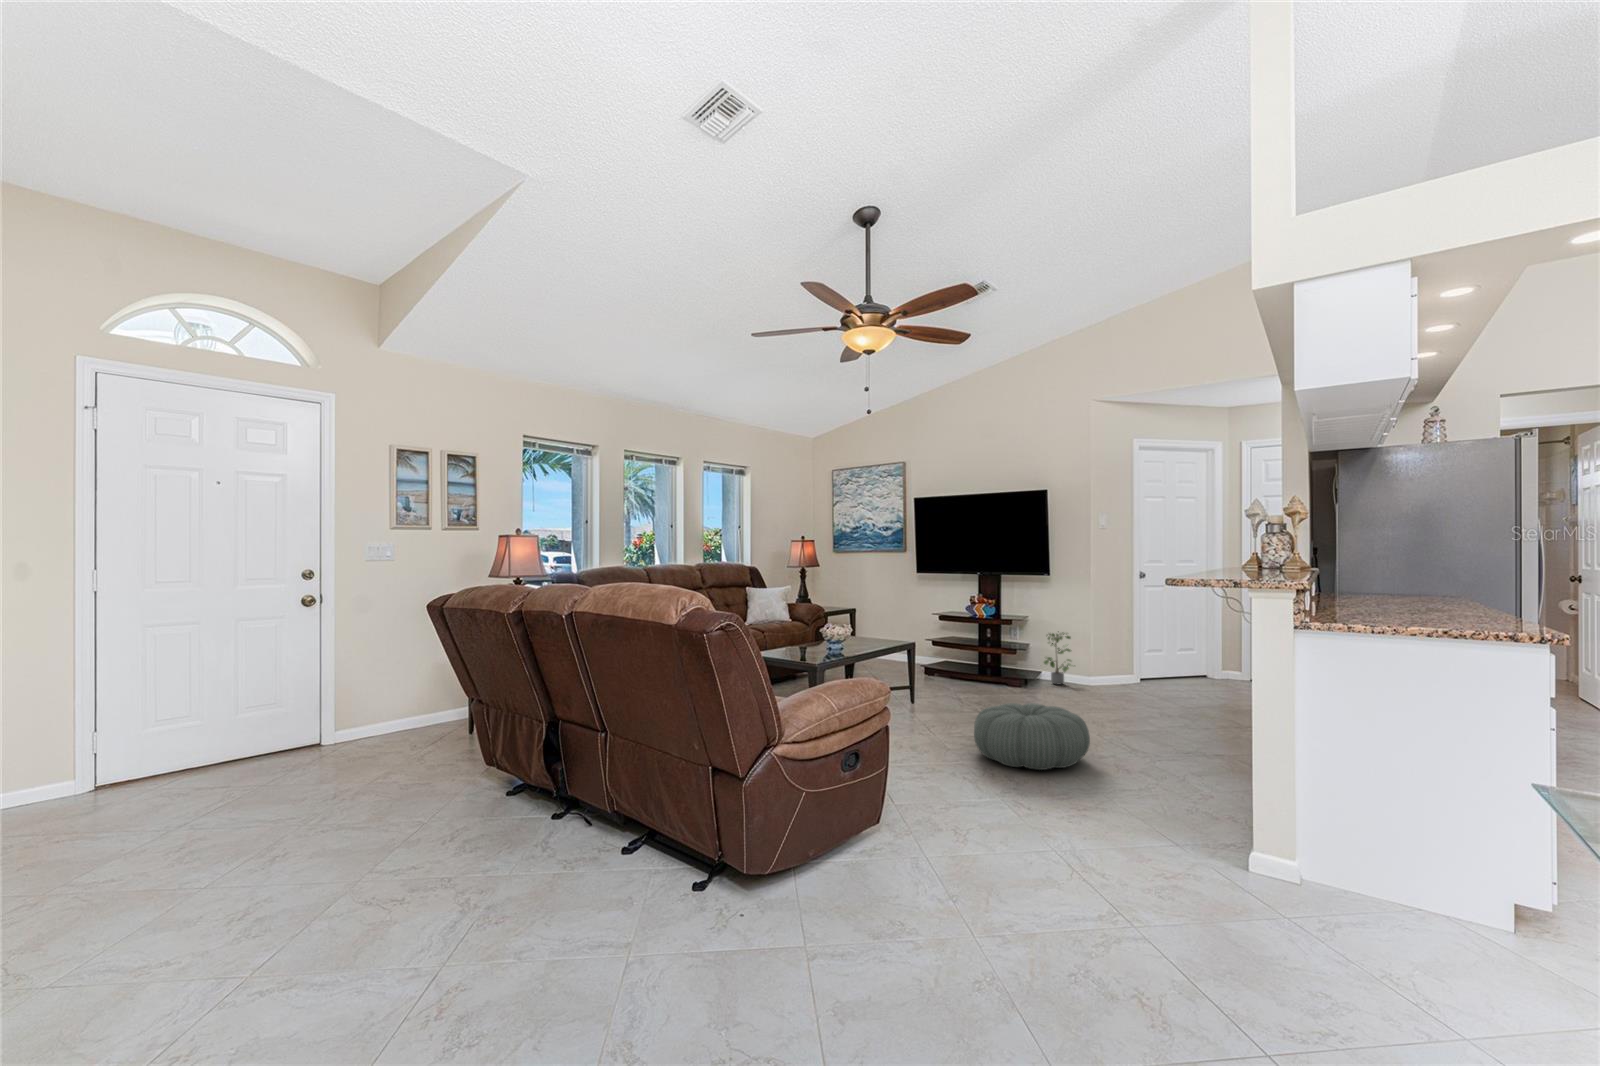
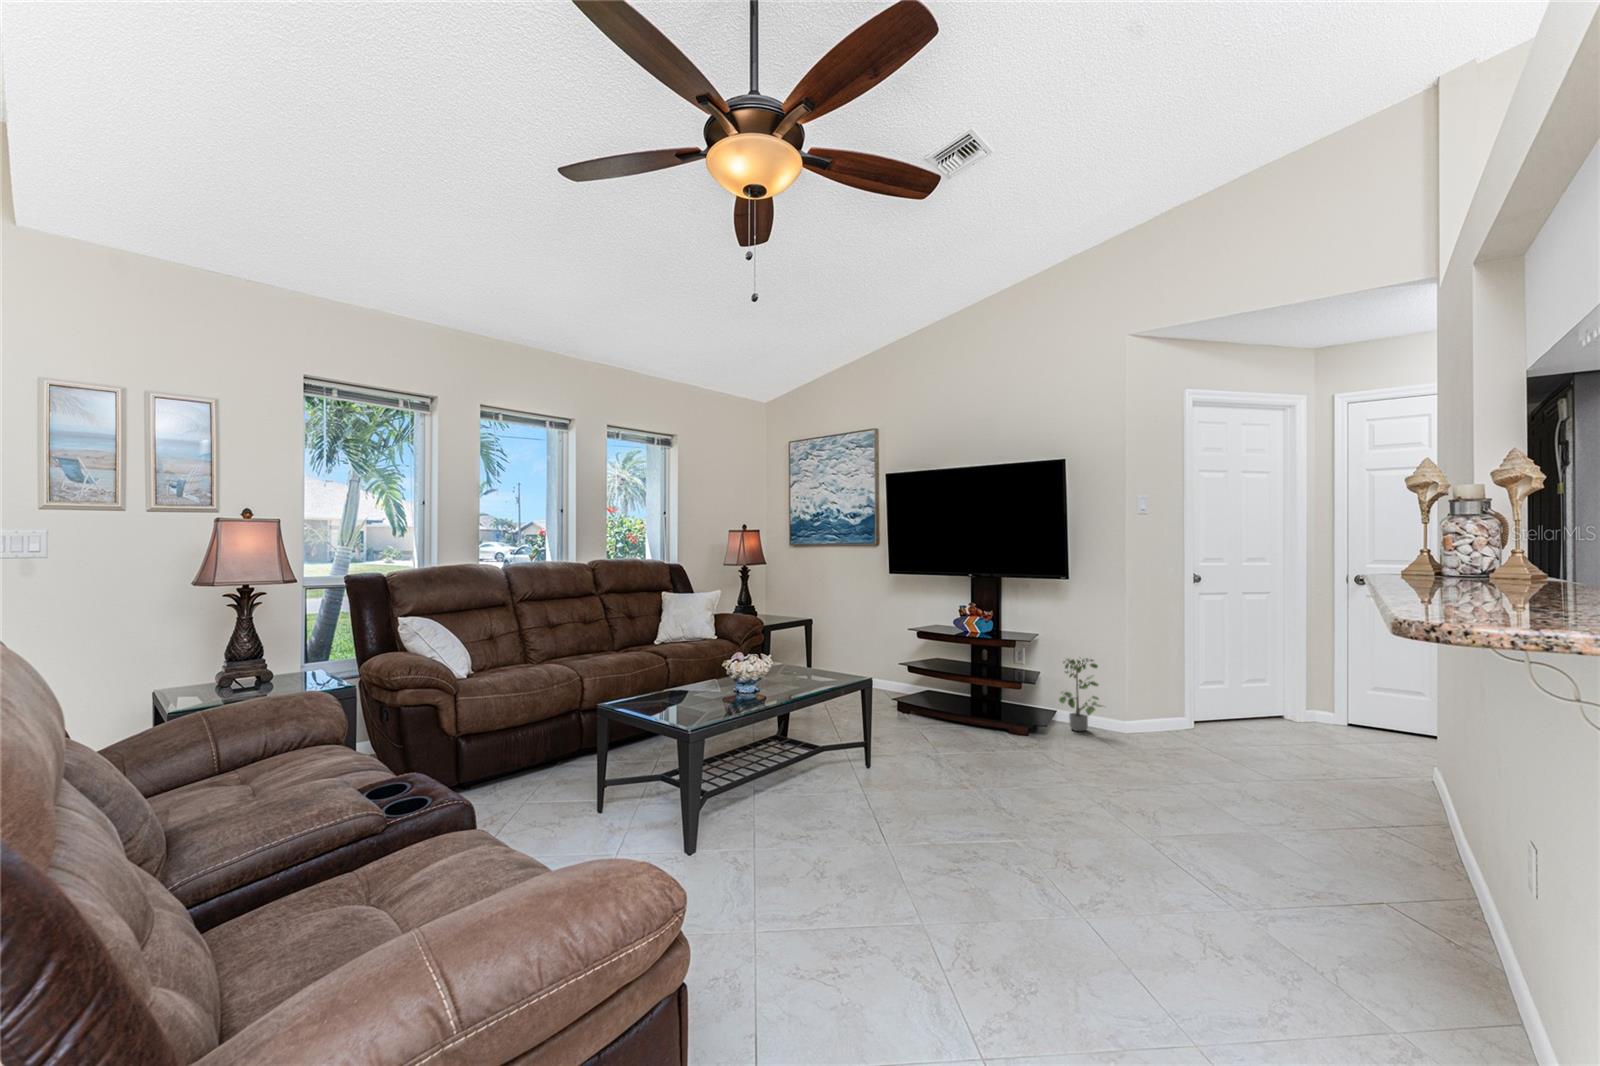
pouf: present [974,703,1090,770] -> none [941,801,1145,948]

